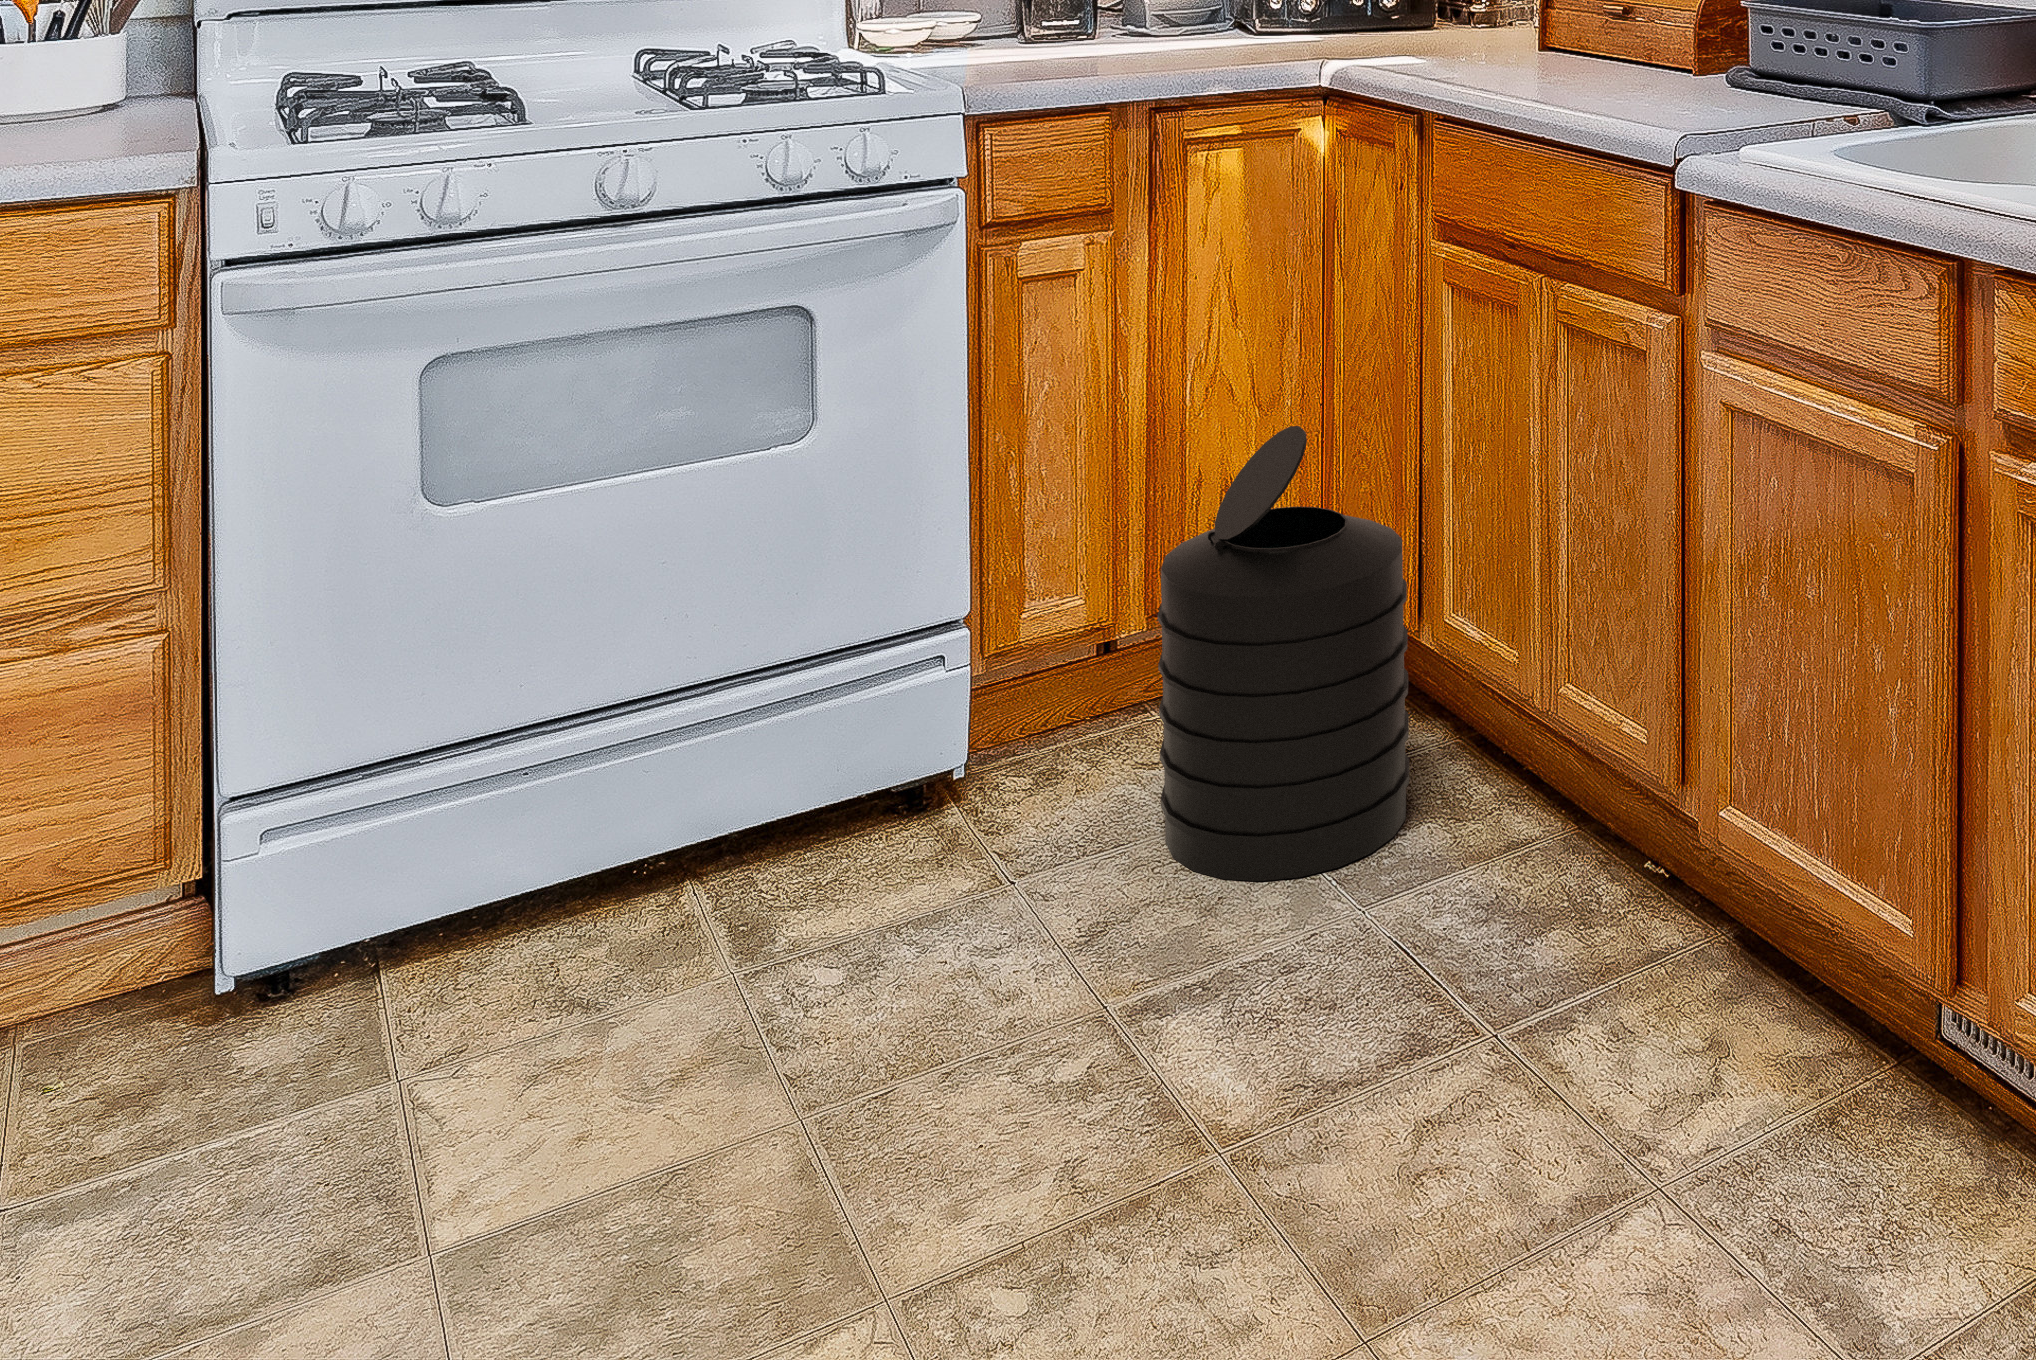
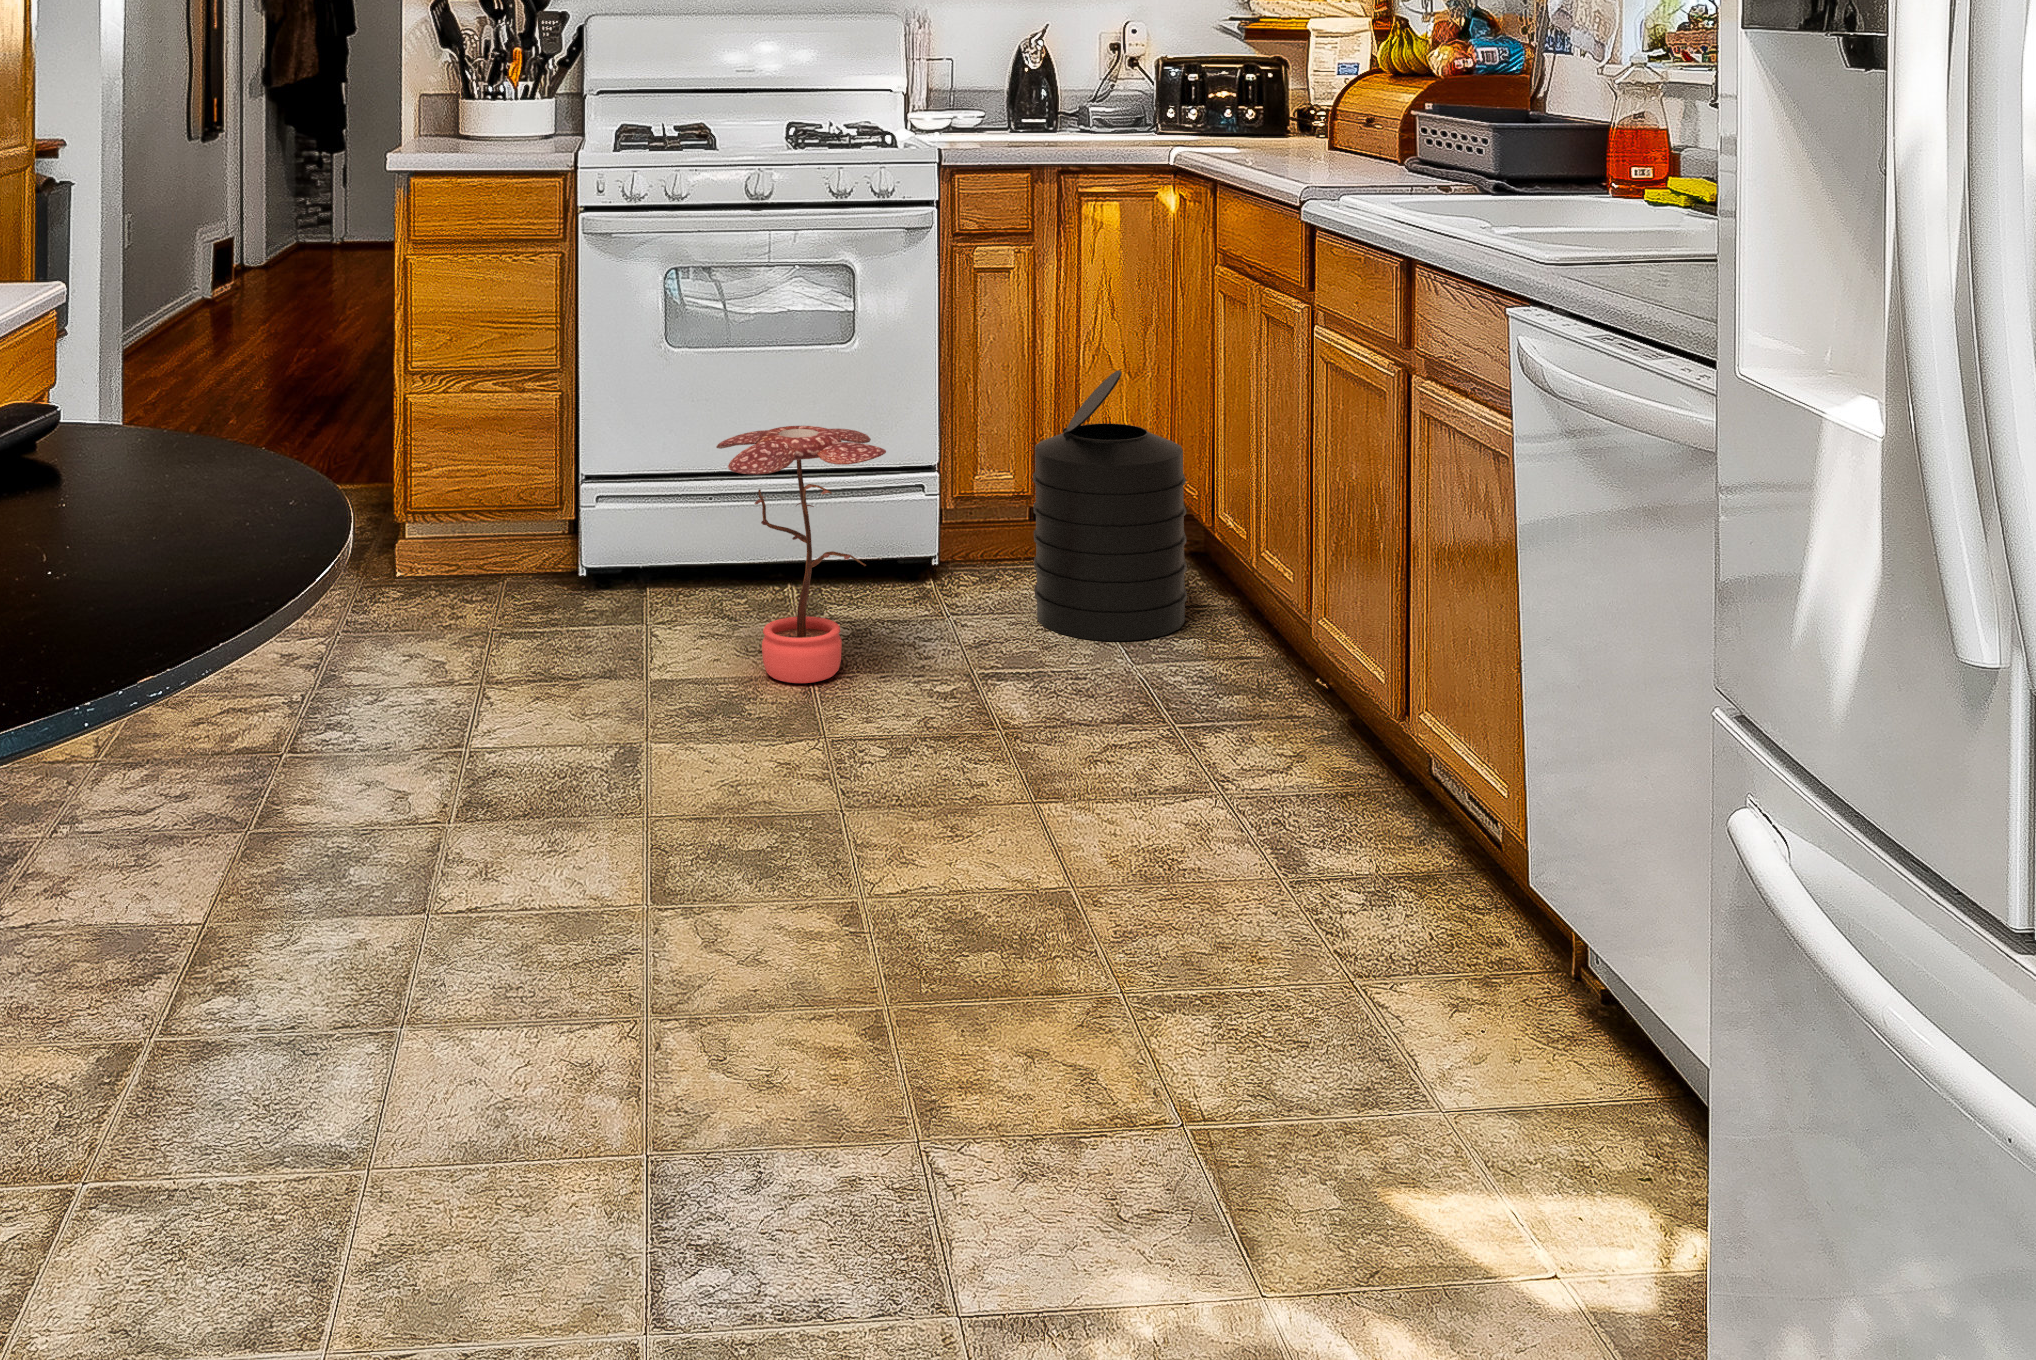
potted plant: none [587,624,965,1155] -> present [716,426,886,683]

